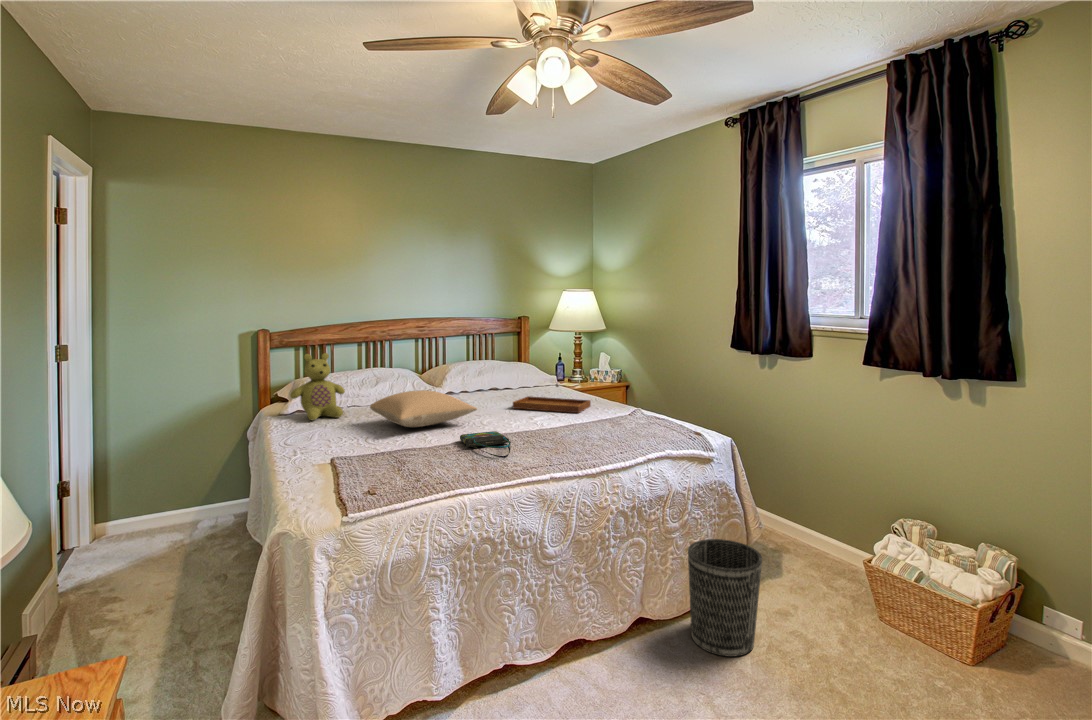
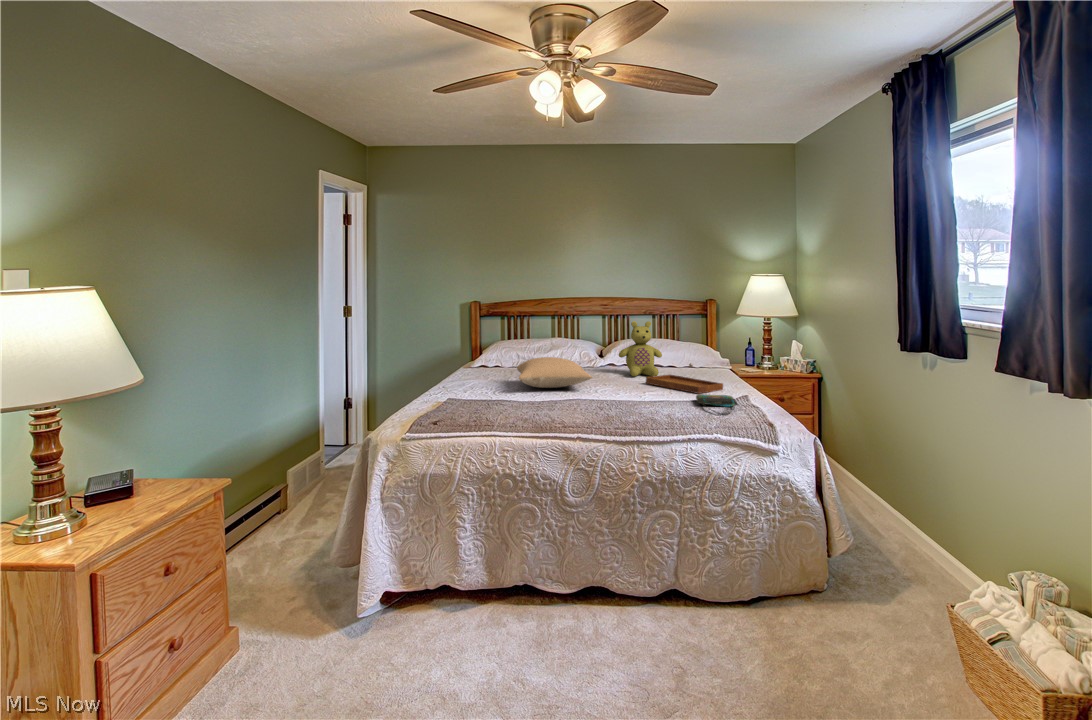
stuffed bear: present [290,353,345,420] -> present [619,321,662,376]
tote bag: present [460,431,511,458] -> present [696,394,737,415]
wastebasket: present [688,539,762,657] -> none [714,531,793,654]

